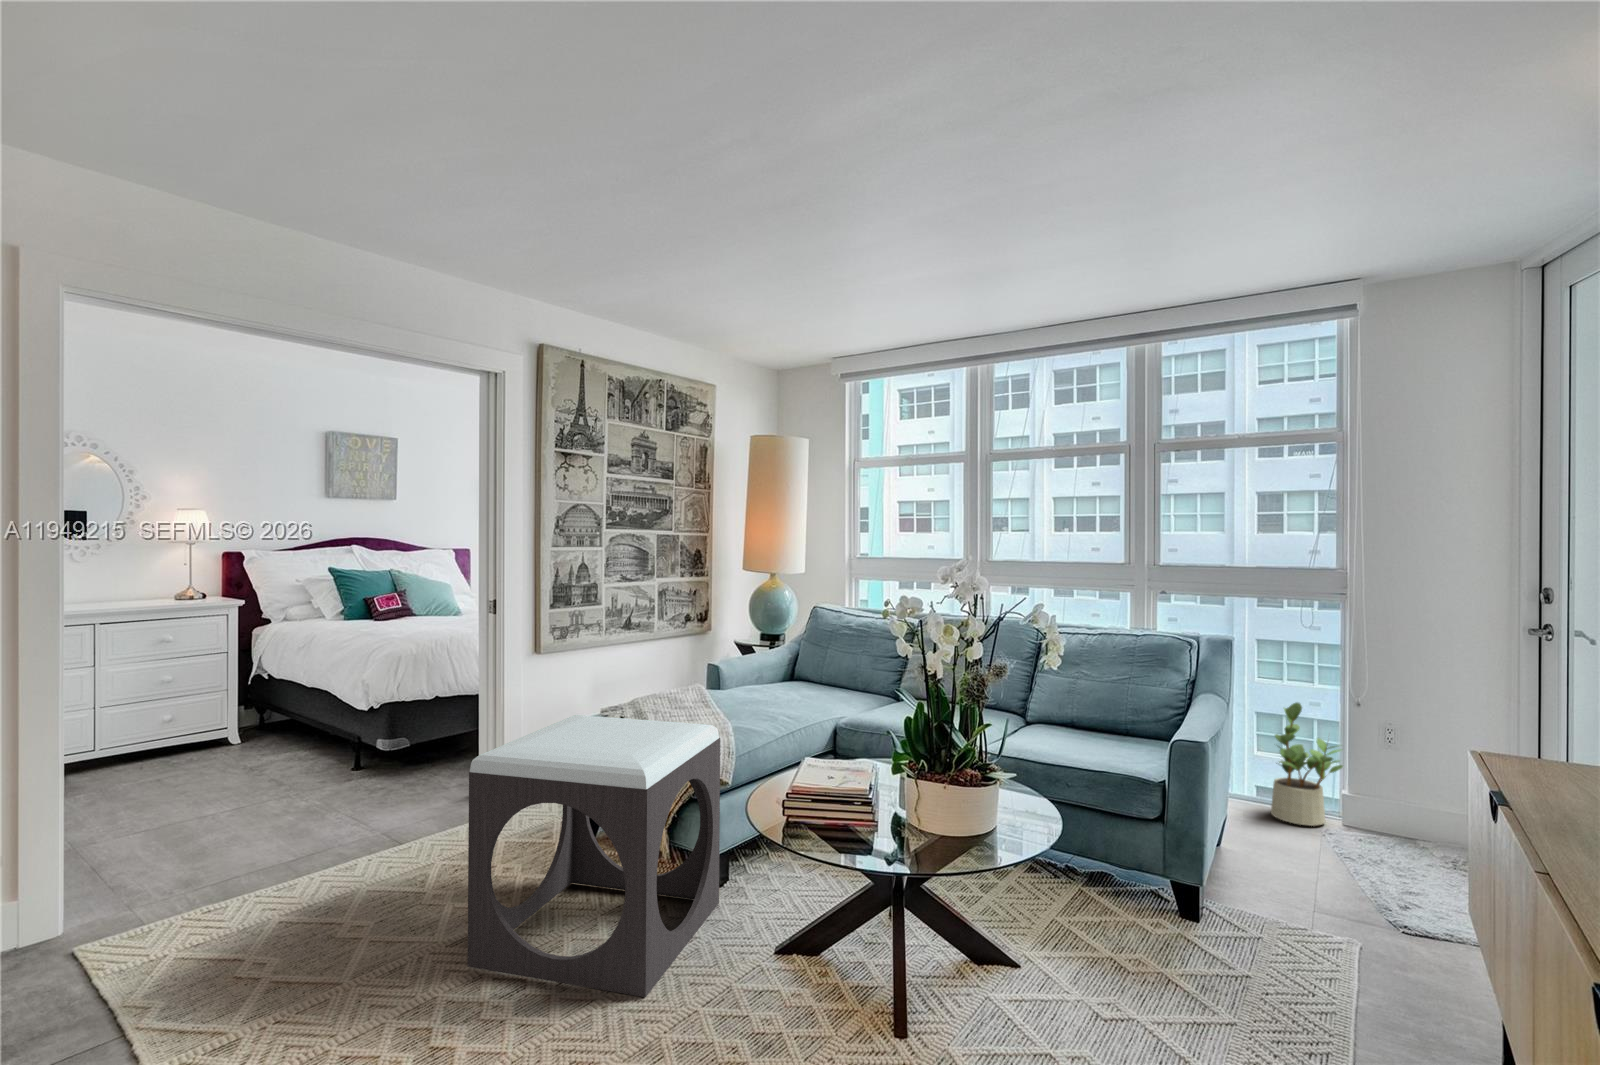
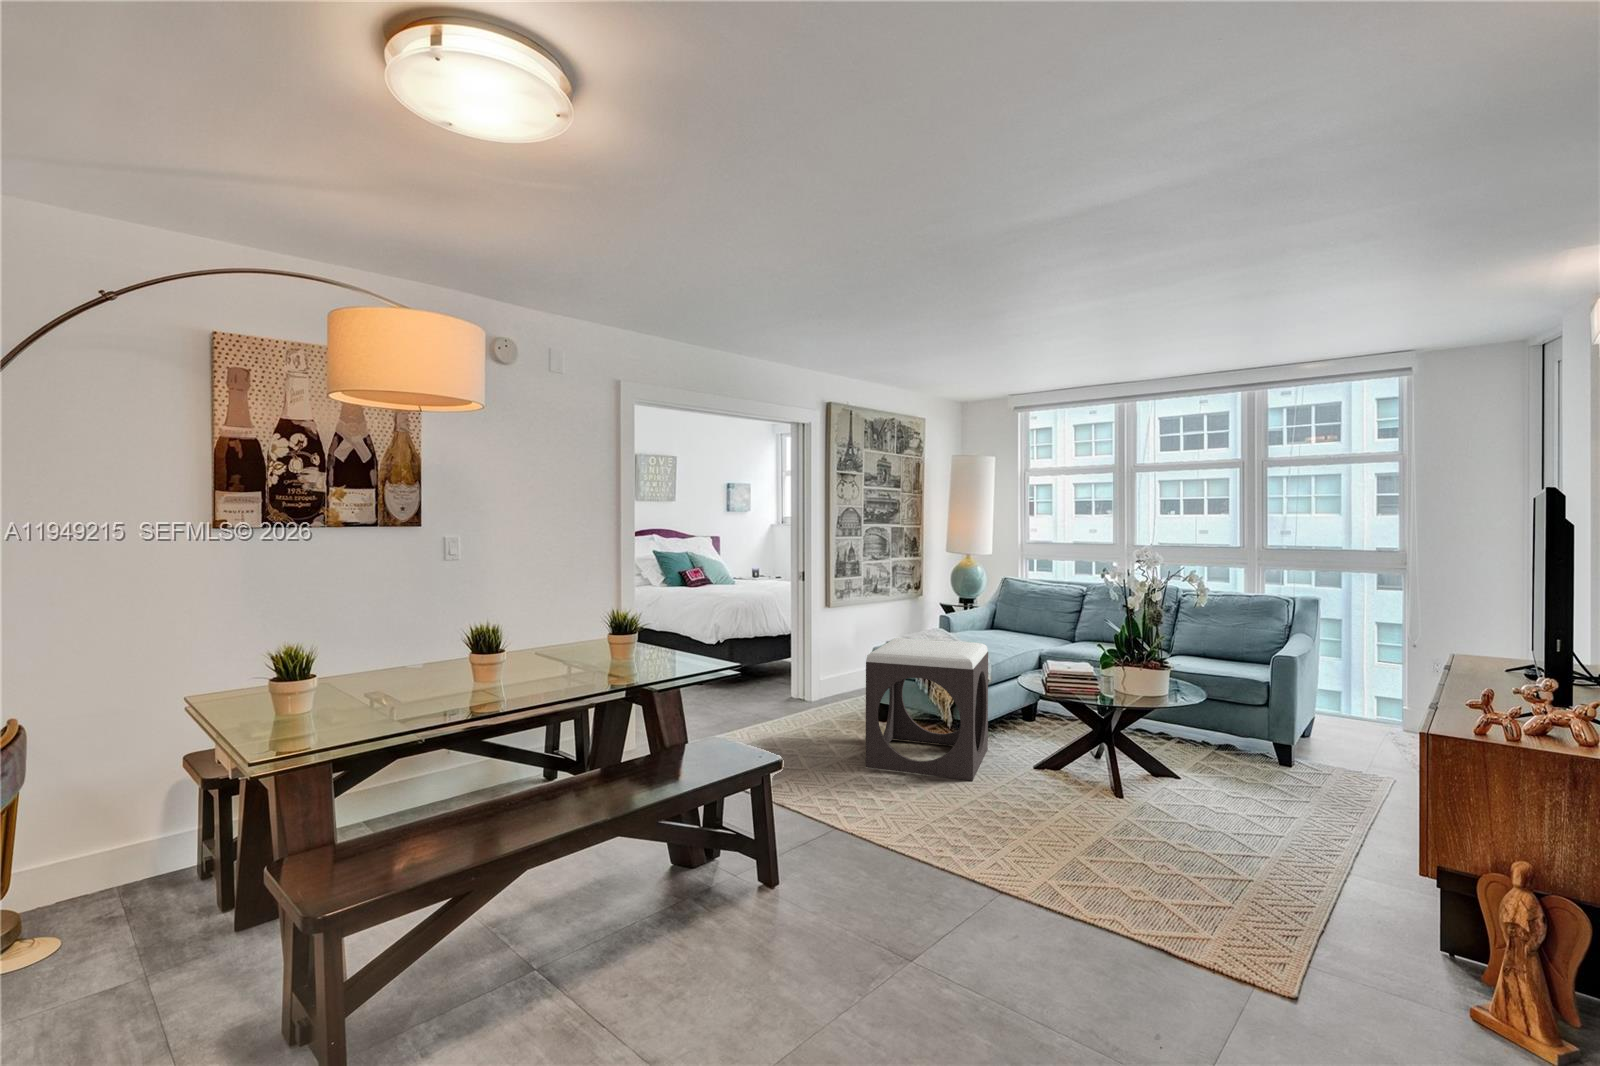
potted plant: present [1271,703,1343,826] -> none [1348,644,1401,727]

